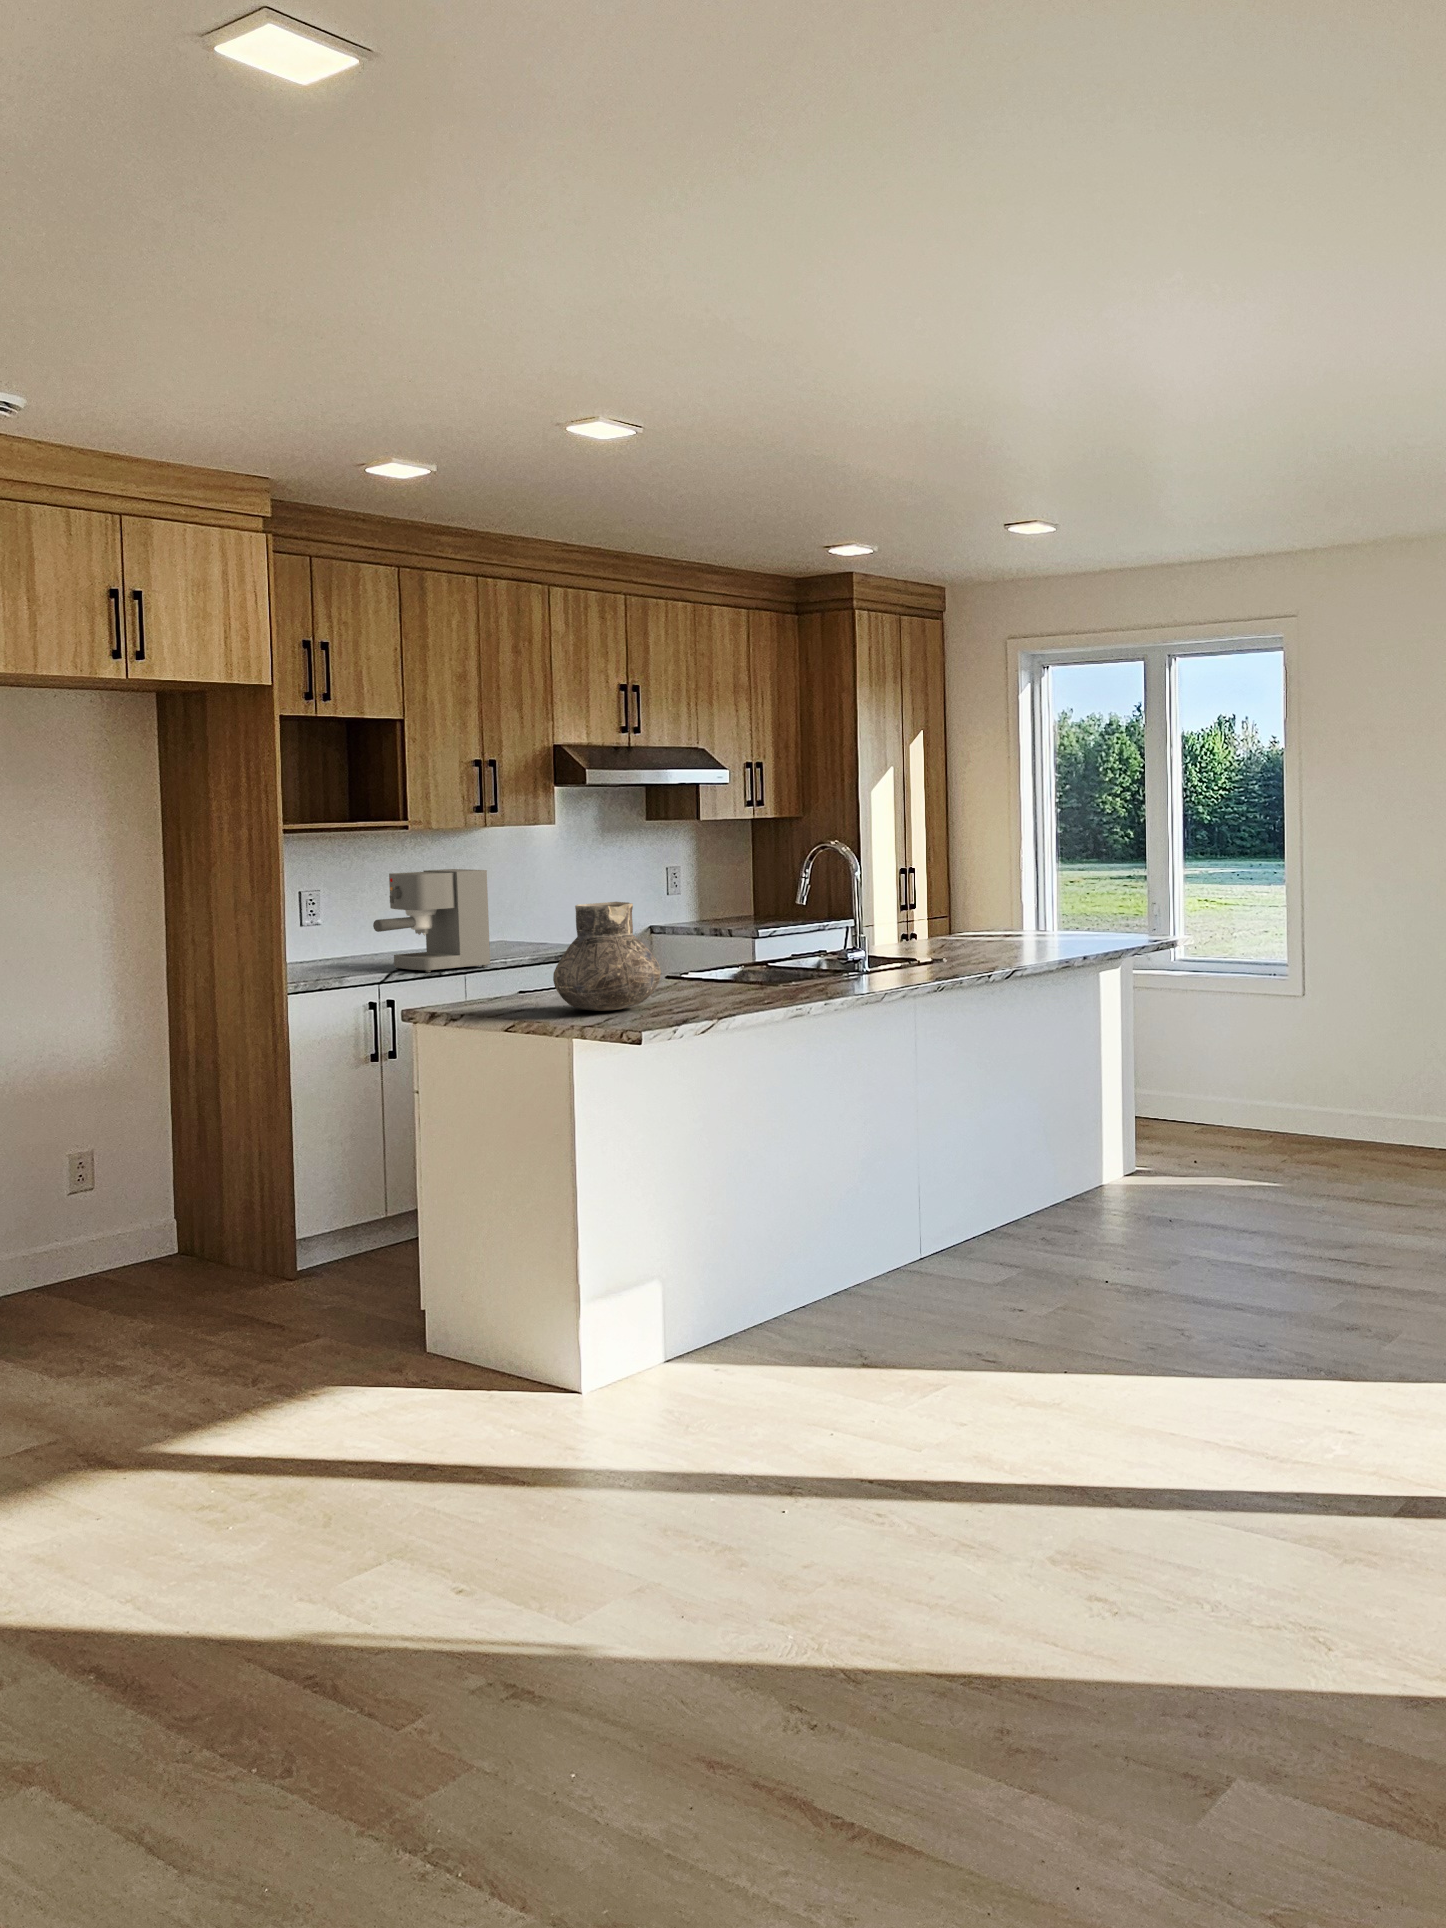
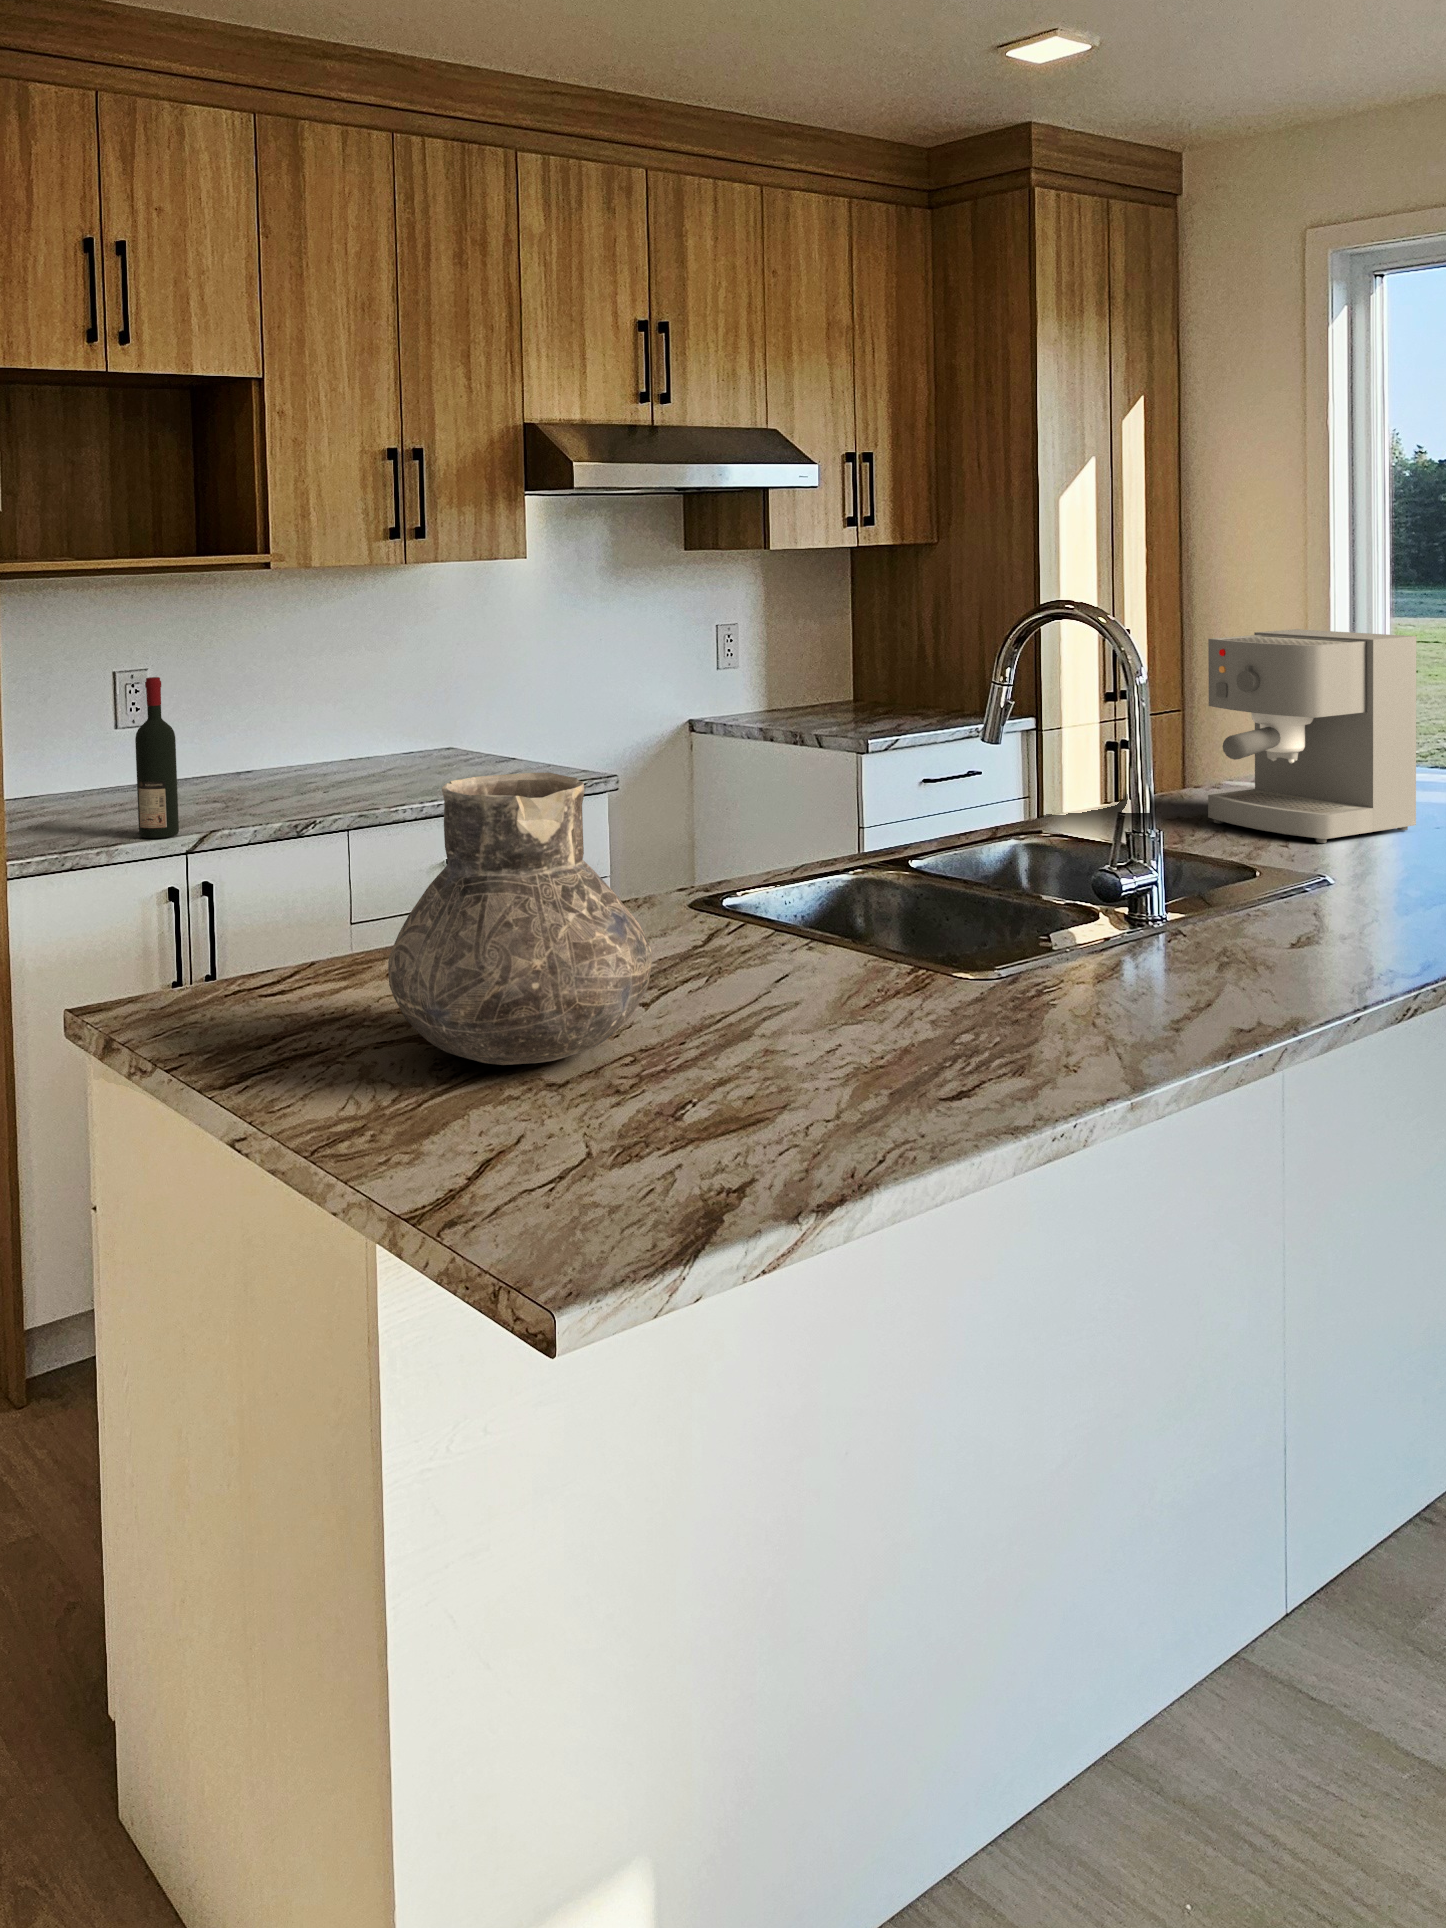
coffee maker: present [373,869,490,972] -> present [1208,629,1416,843]
wine bottle: none [344,889,369,979] -> present [135,677,179,838]

